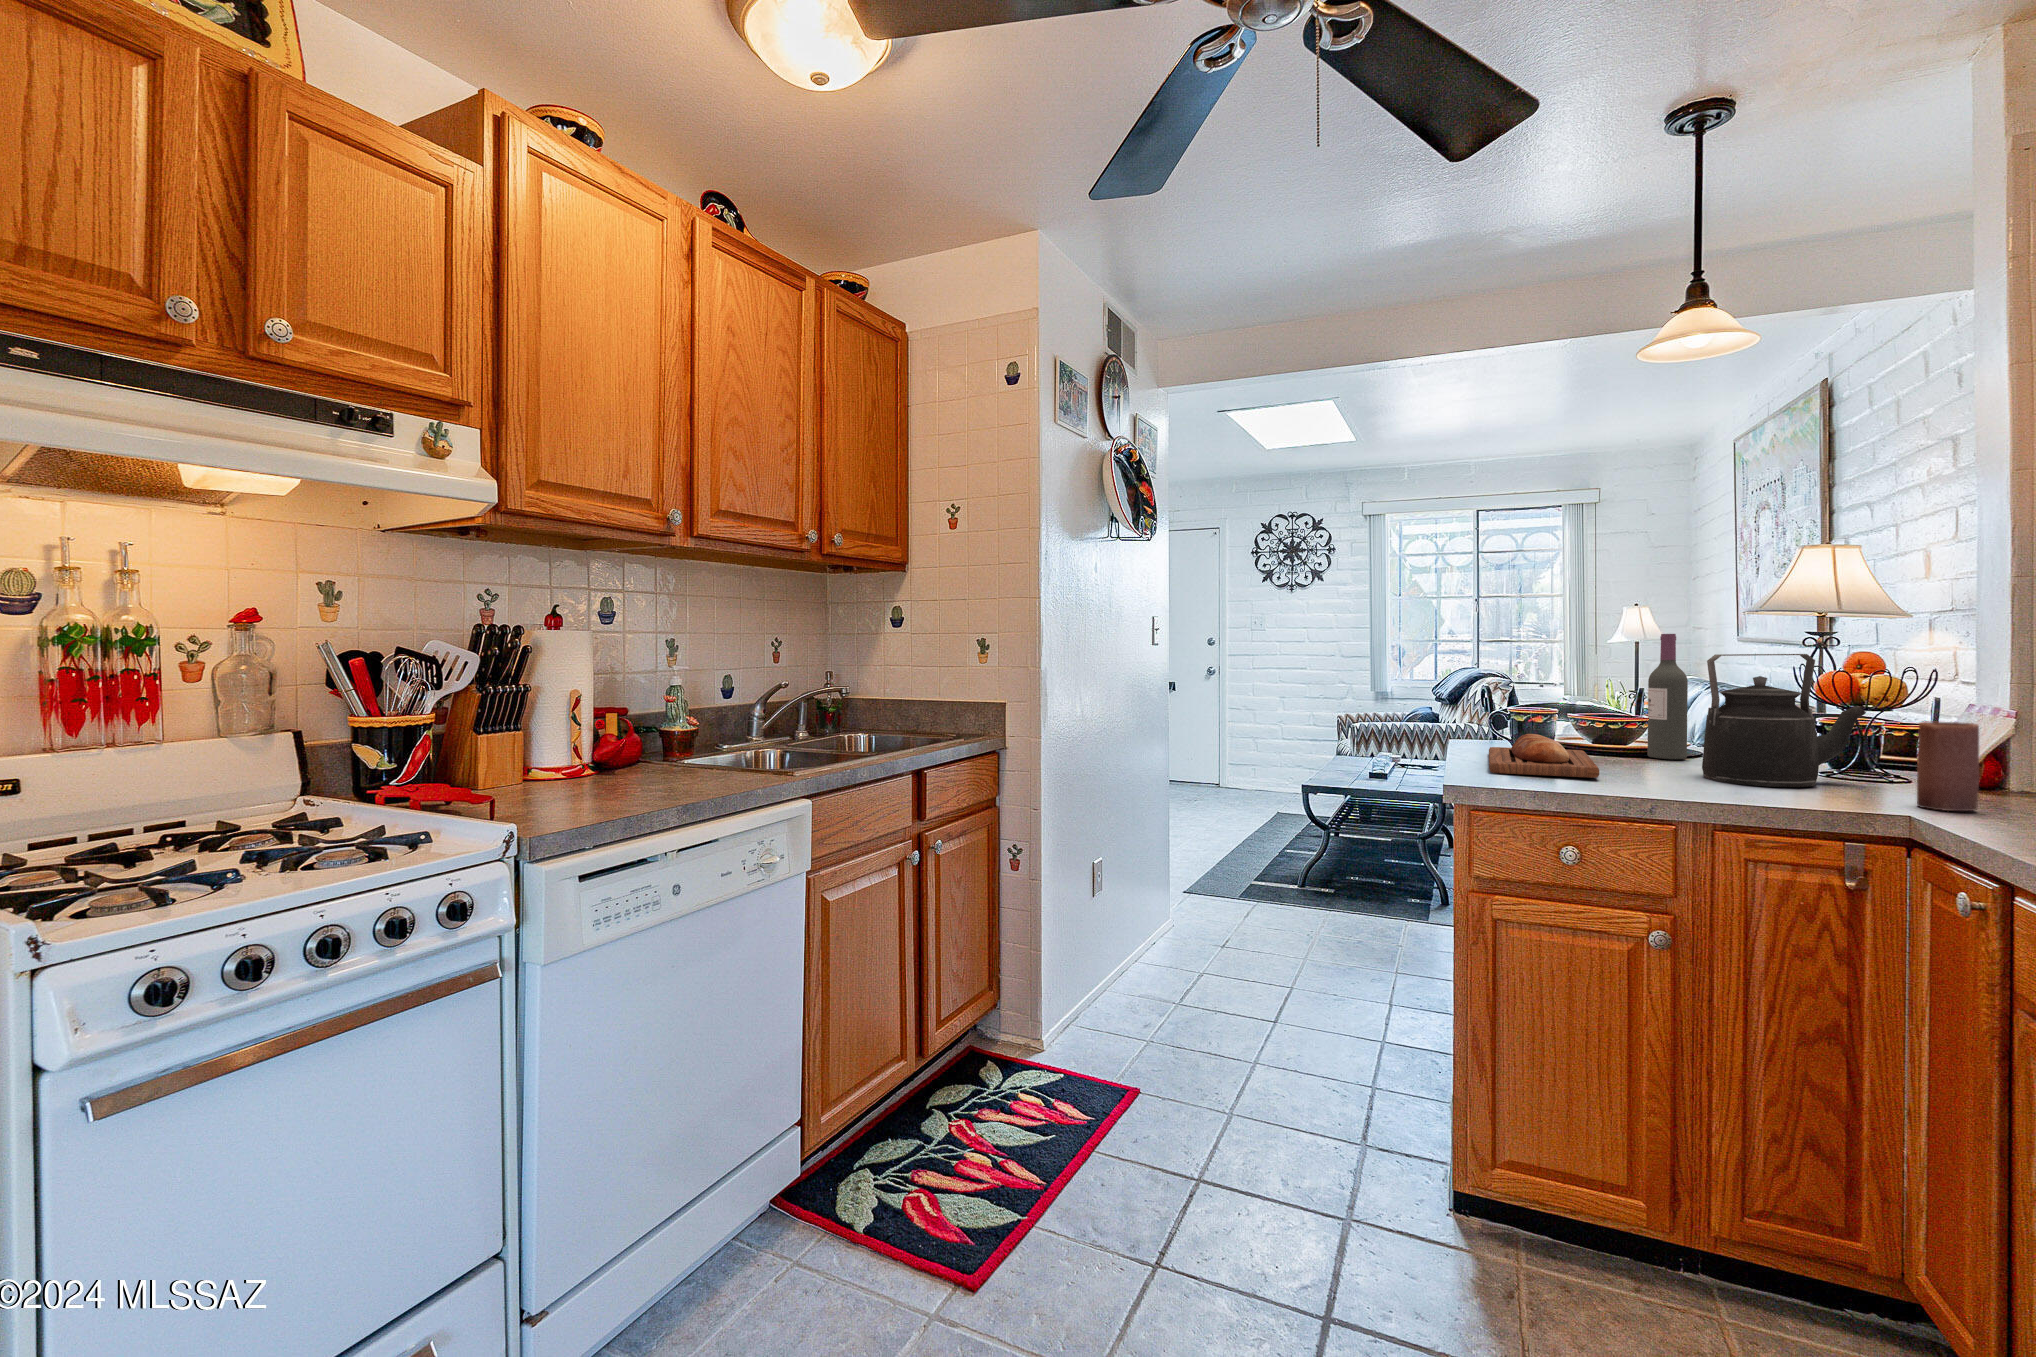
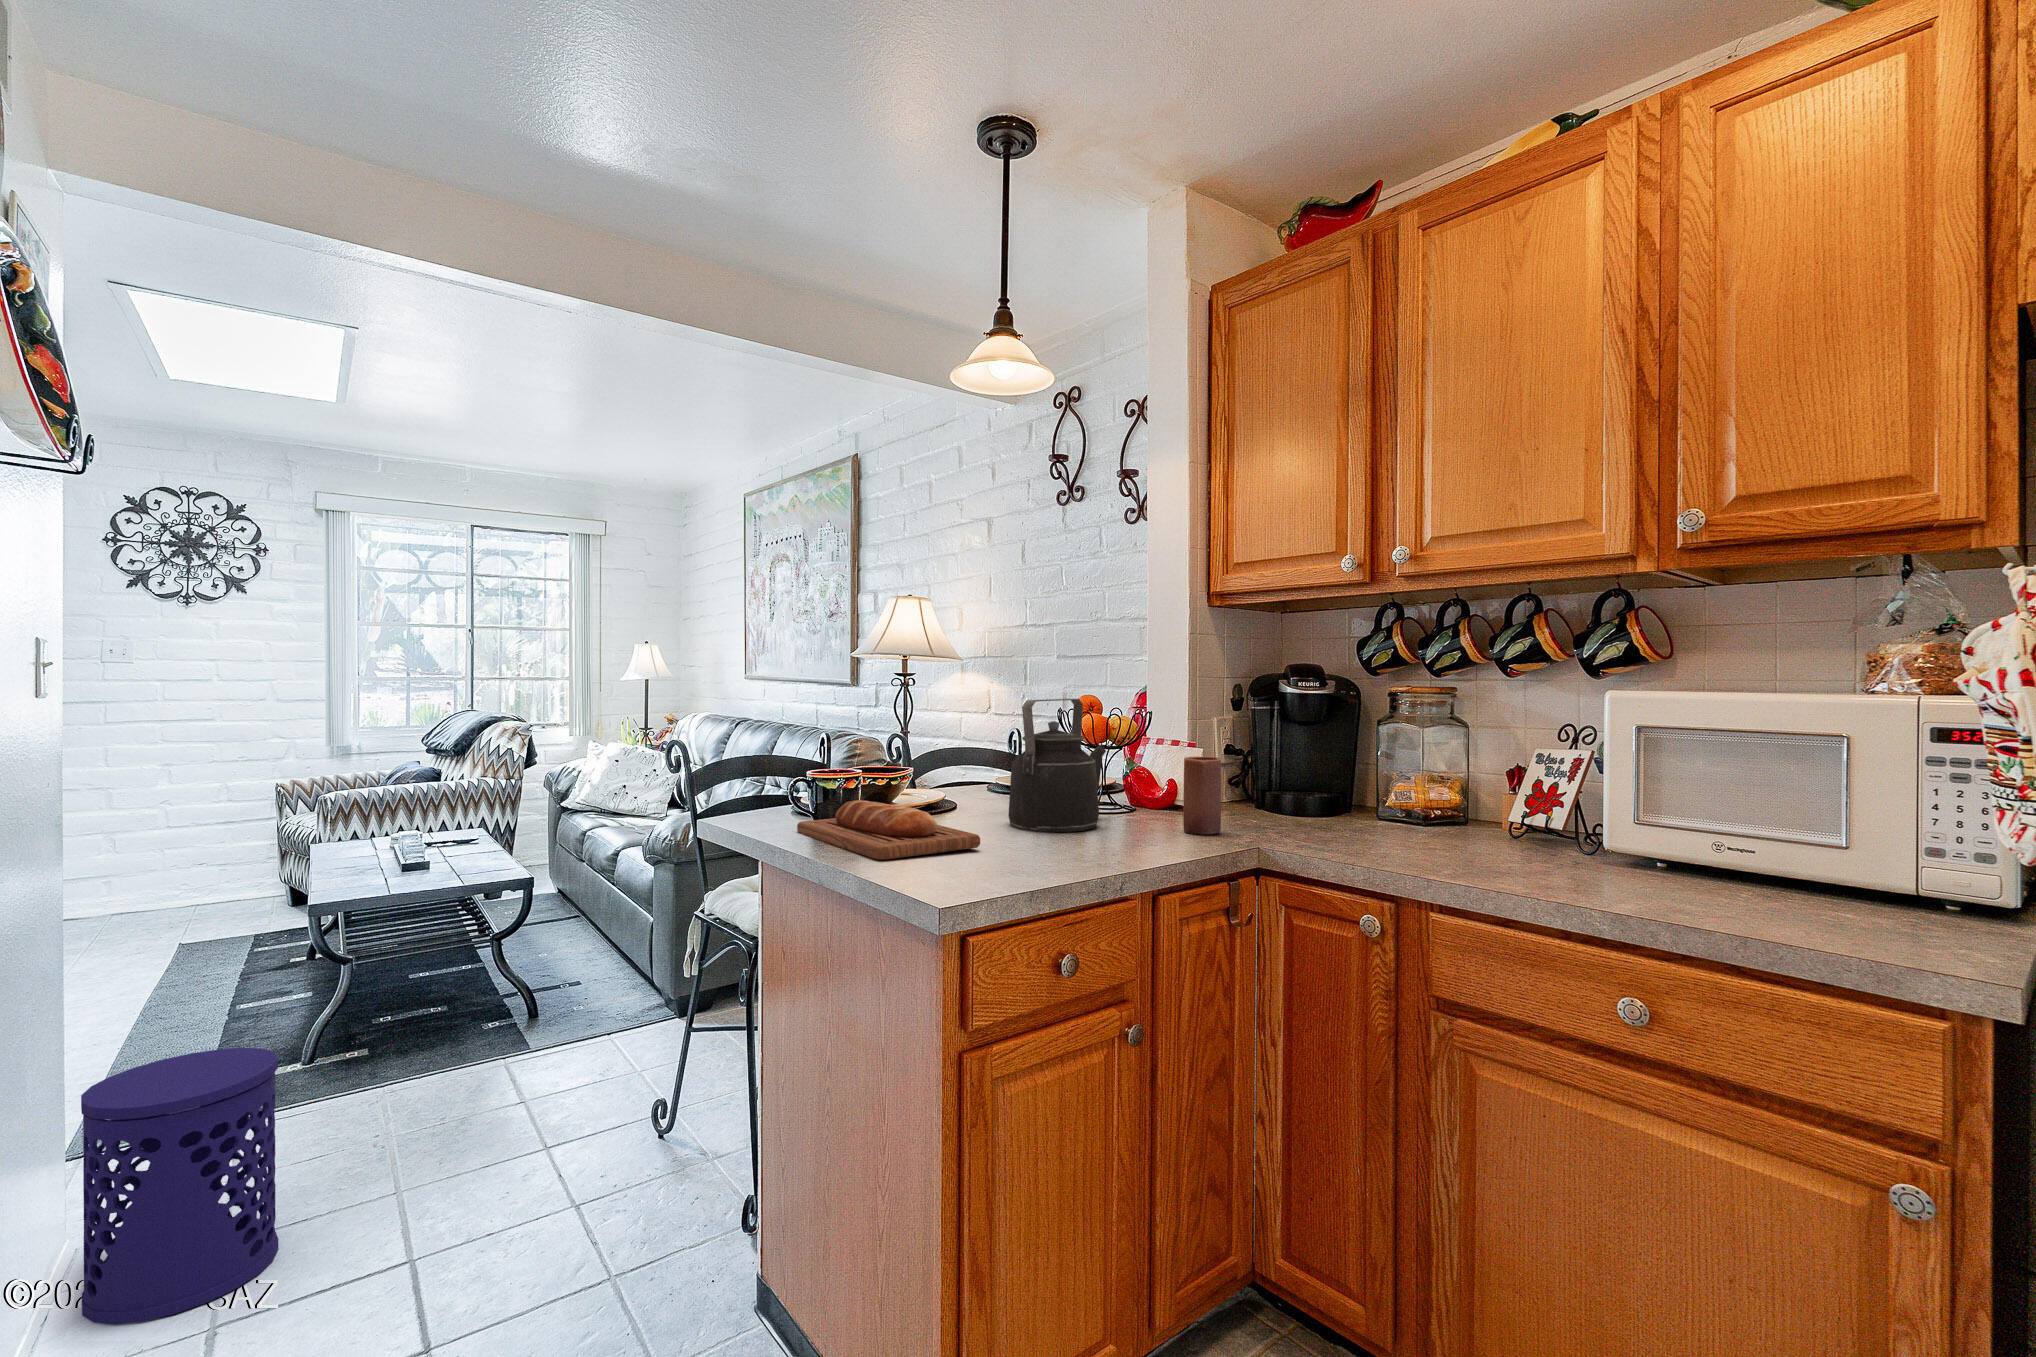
wine bottle: present [1648,634,1688,759] -> none [916,678,951,812]
waste bin: none [1159,843,1239,970] -> present [81,1048,278,1325]

